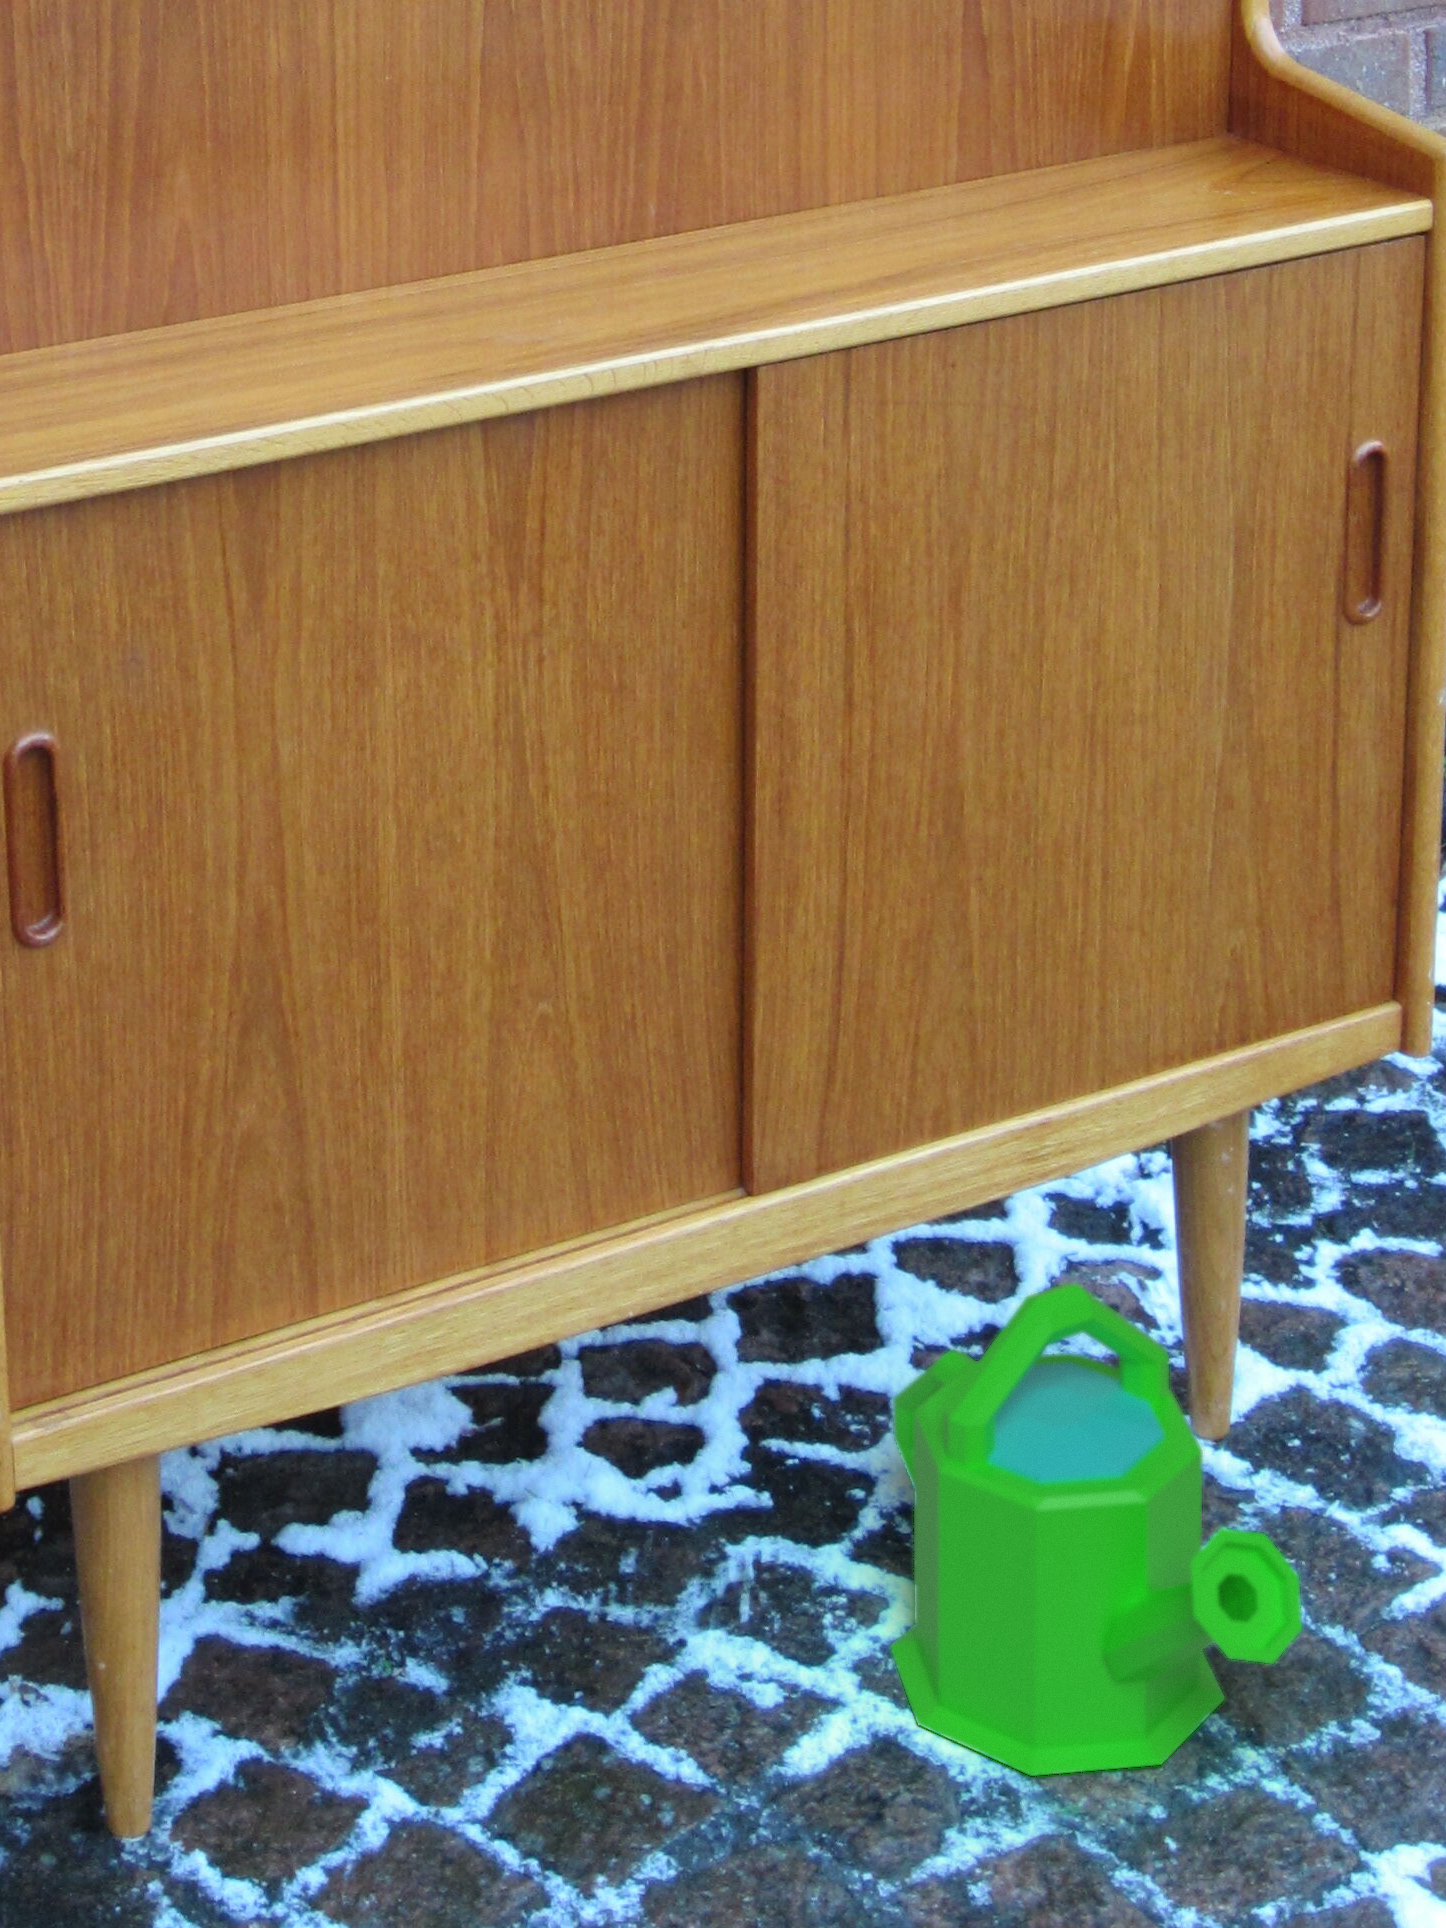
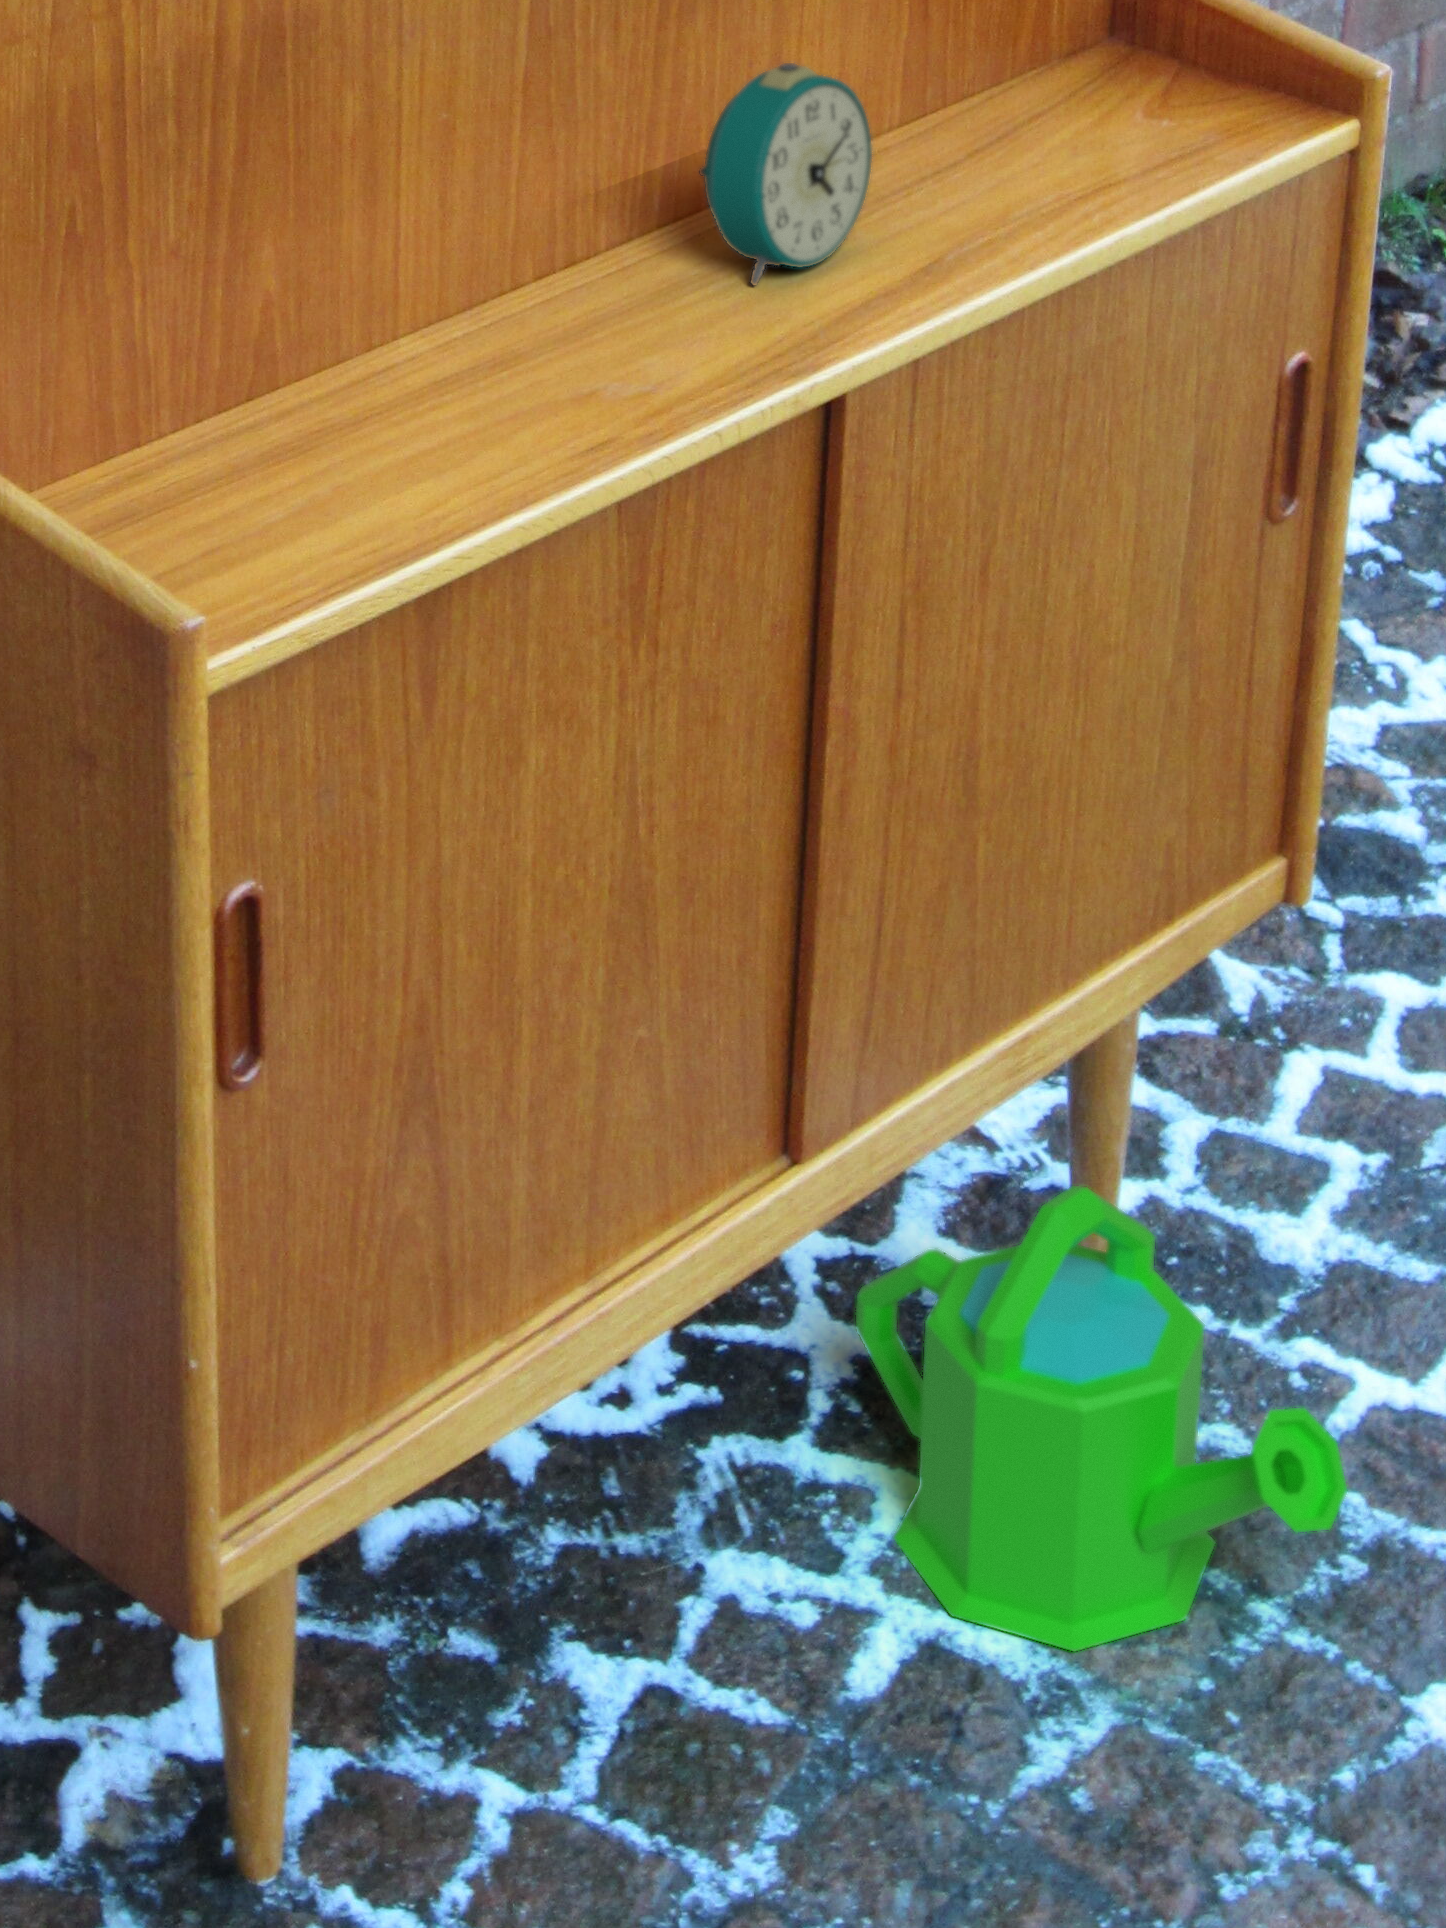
alarm clock: none [691,87,876,303] -> present [699,63,872,285]

